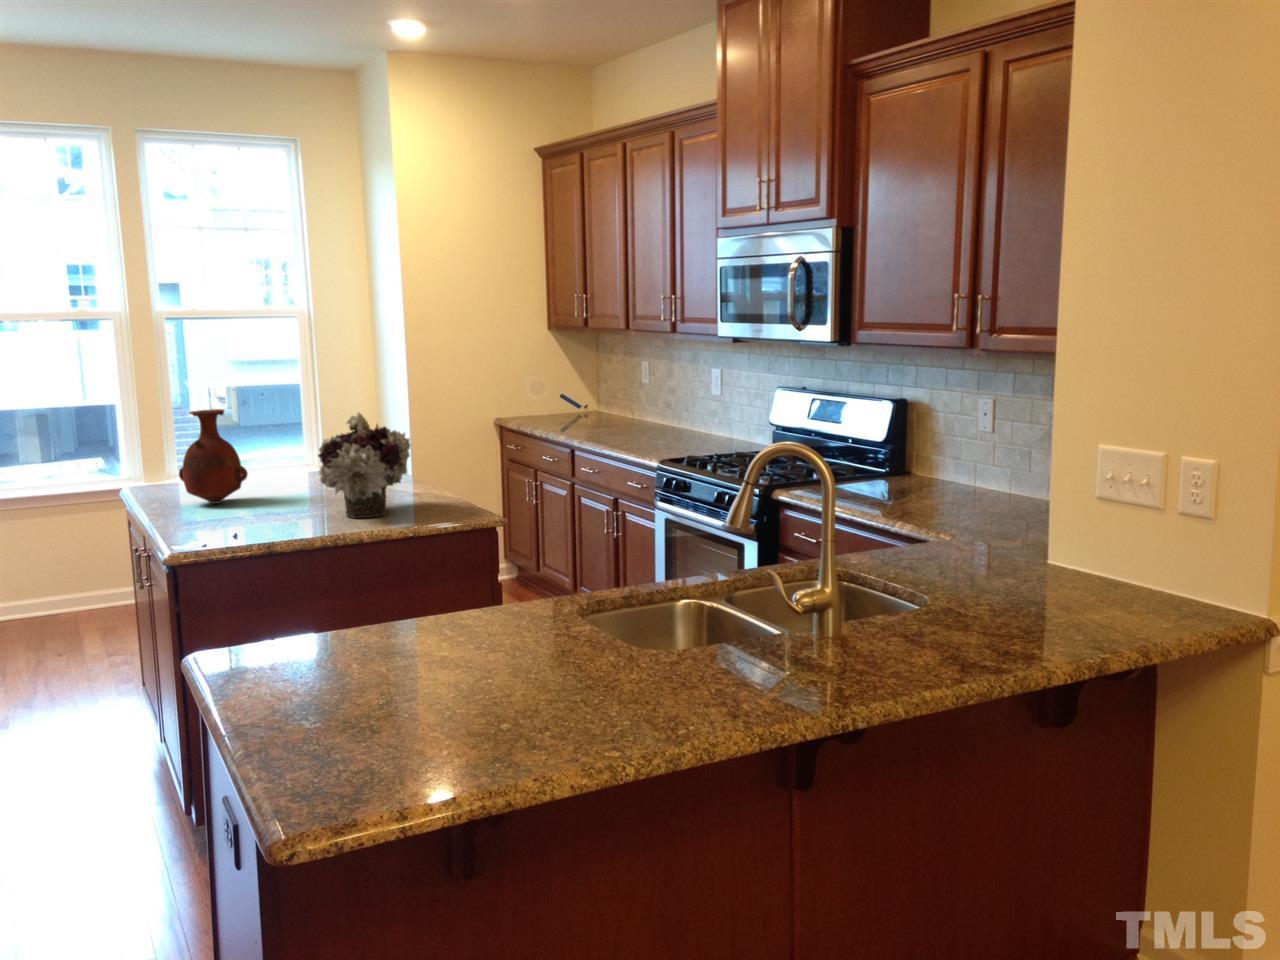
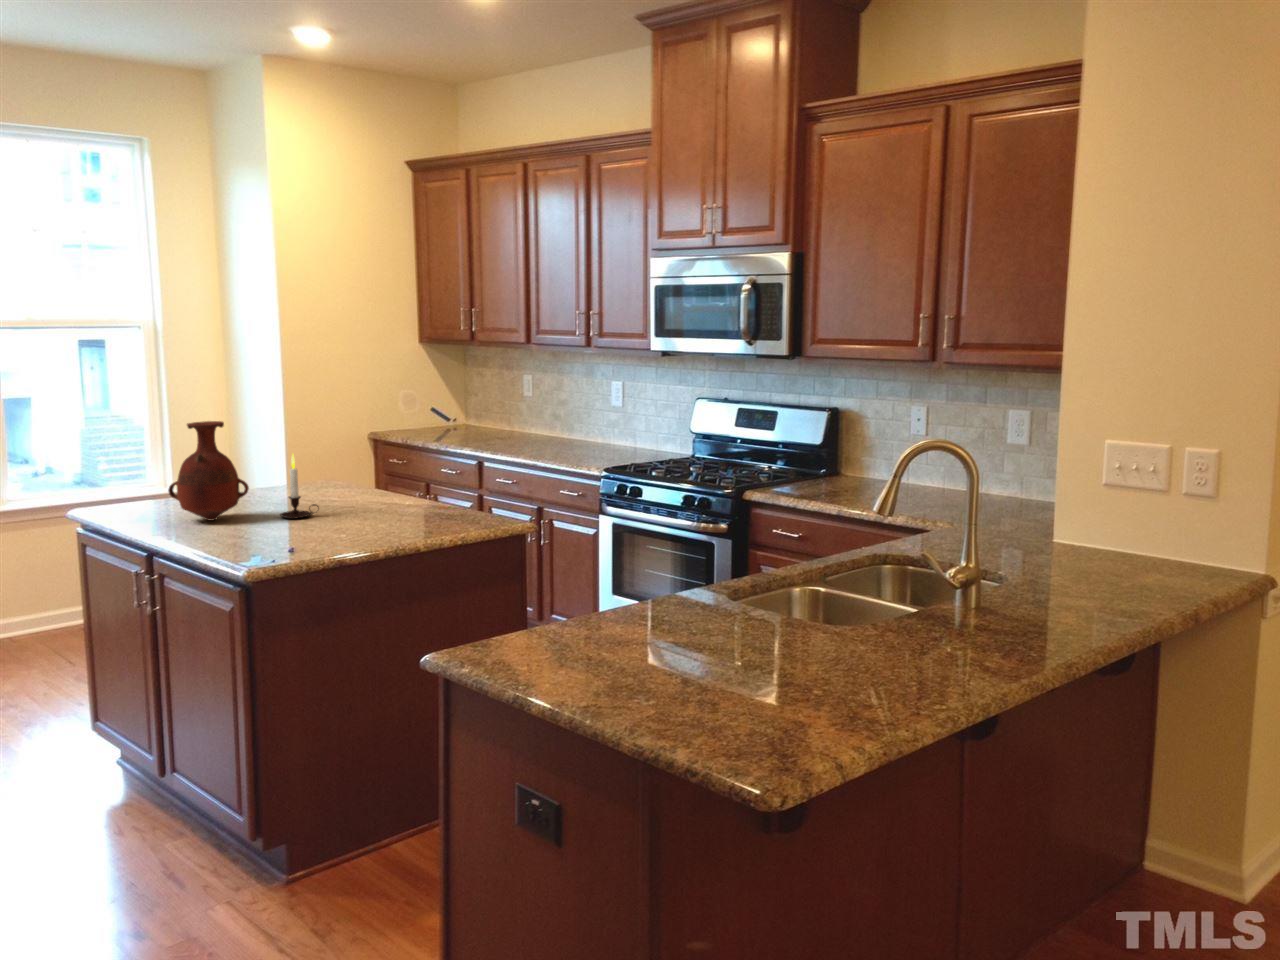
flower arrangement: present [318,413,410,518] -> none [342,422,446,528]
candle: none [275,441,312,504] -> present [280,454,318,519]

